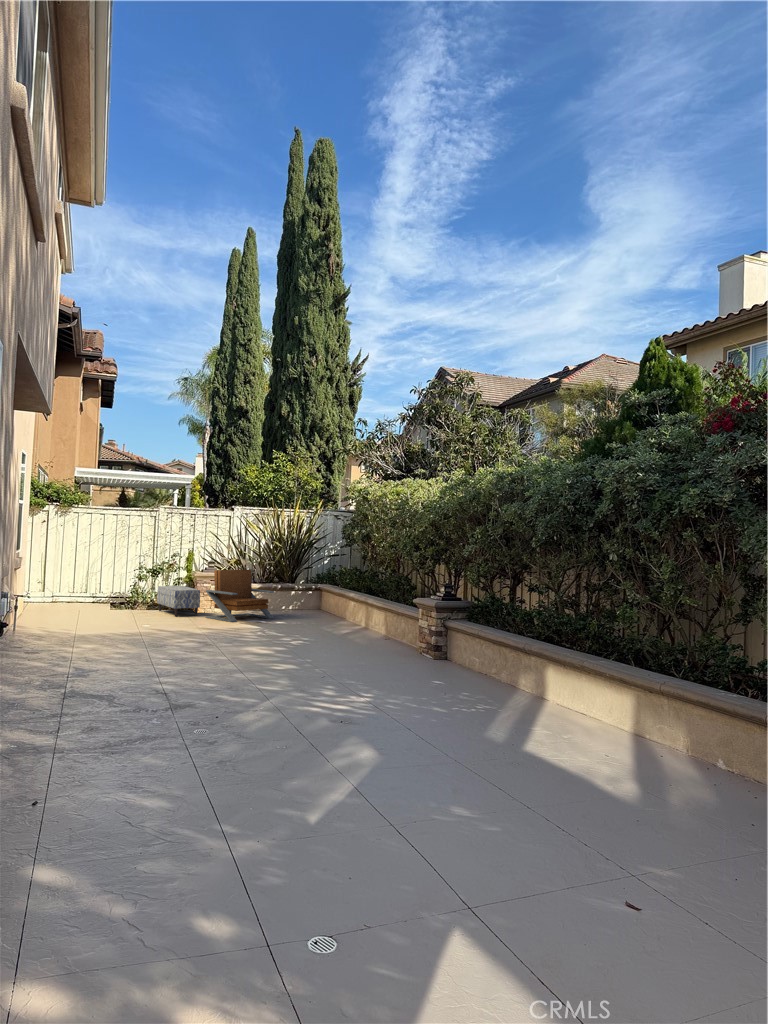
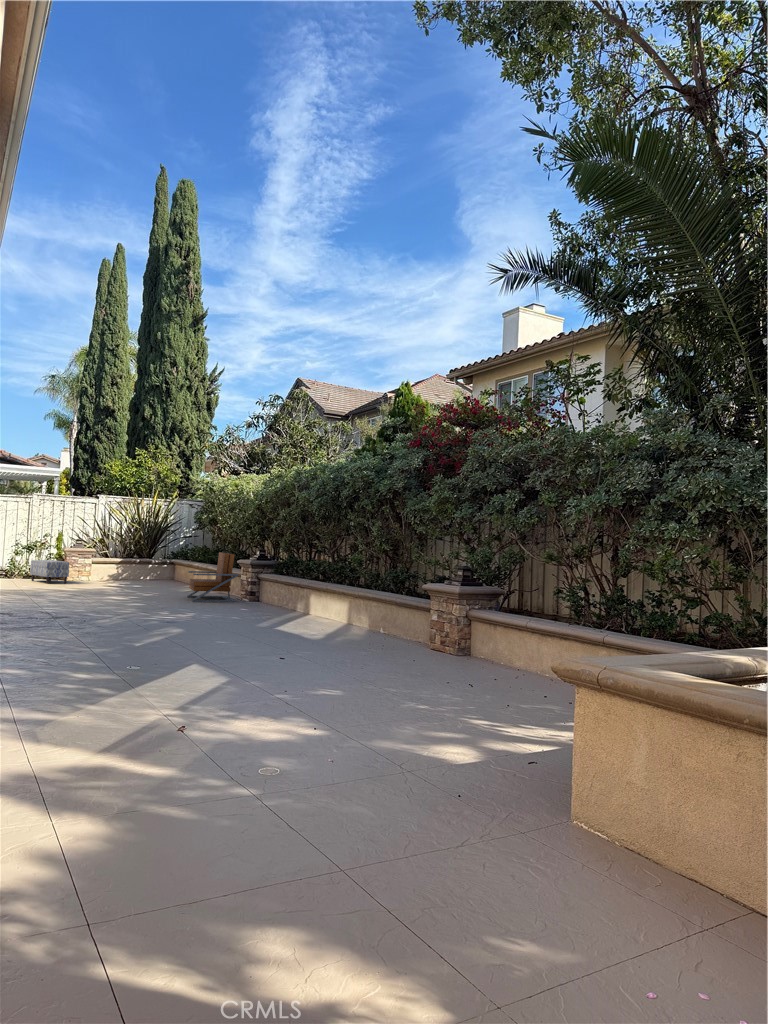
lounge chair: present [206,569,274,622] -> present [187,552,238,602]

